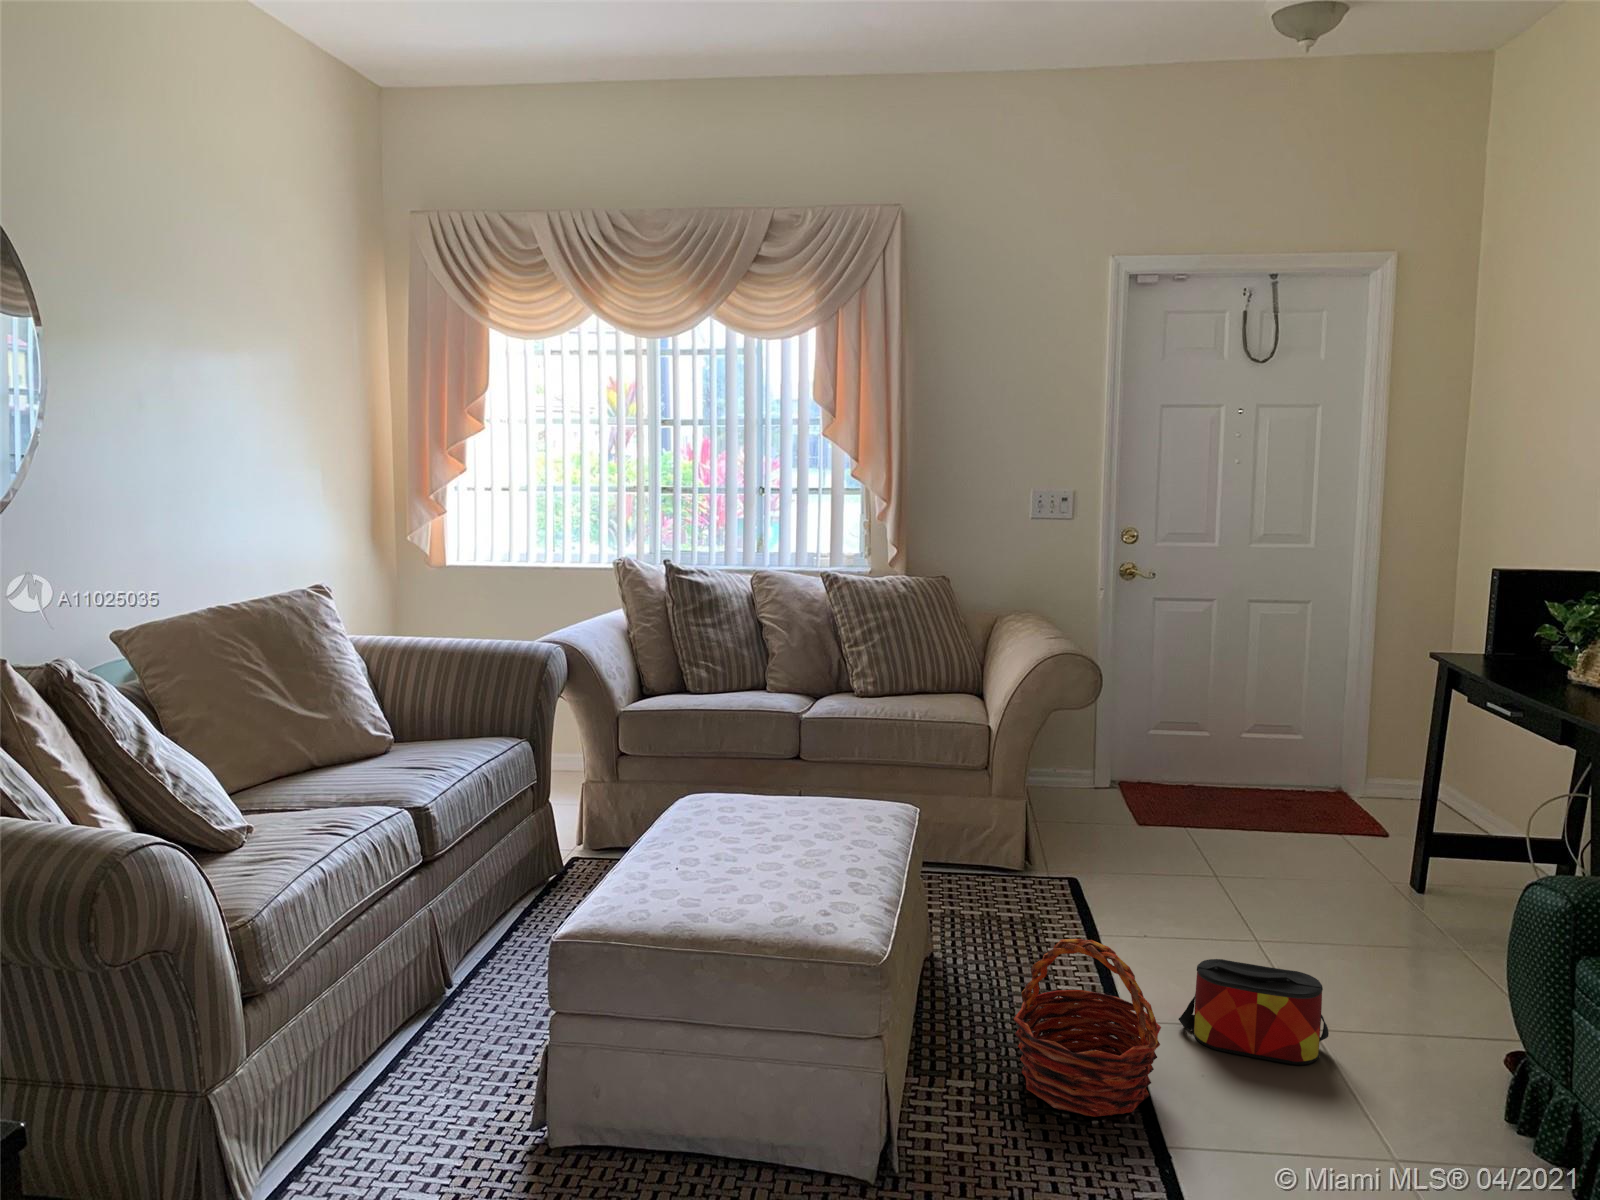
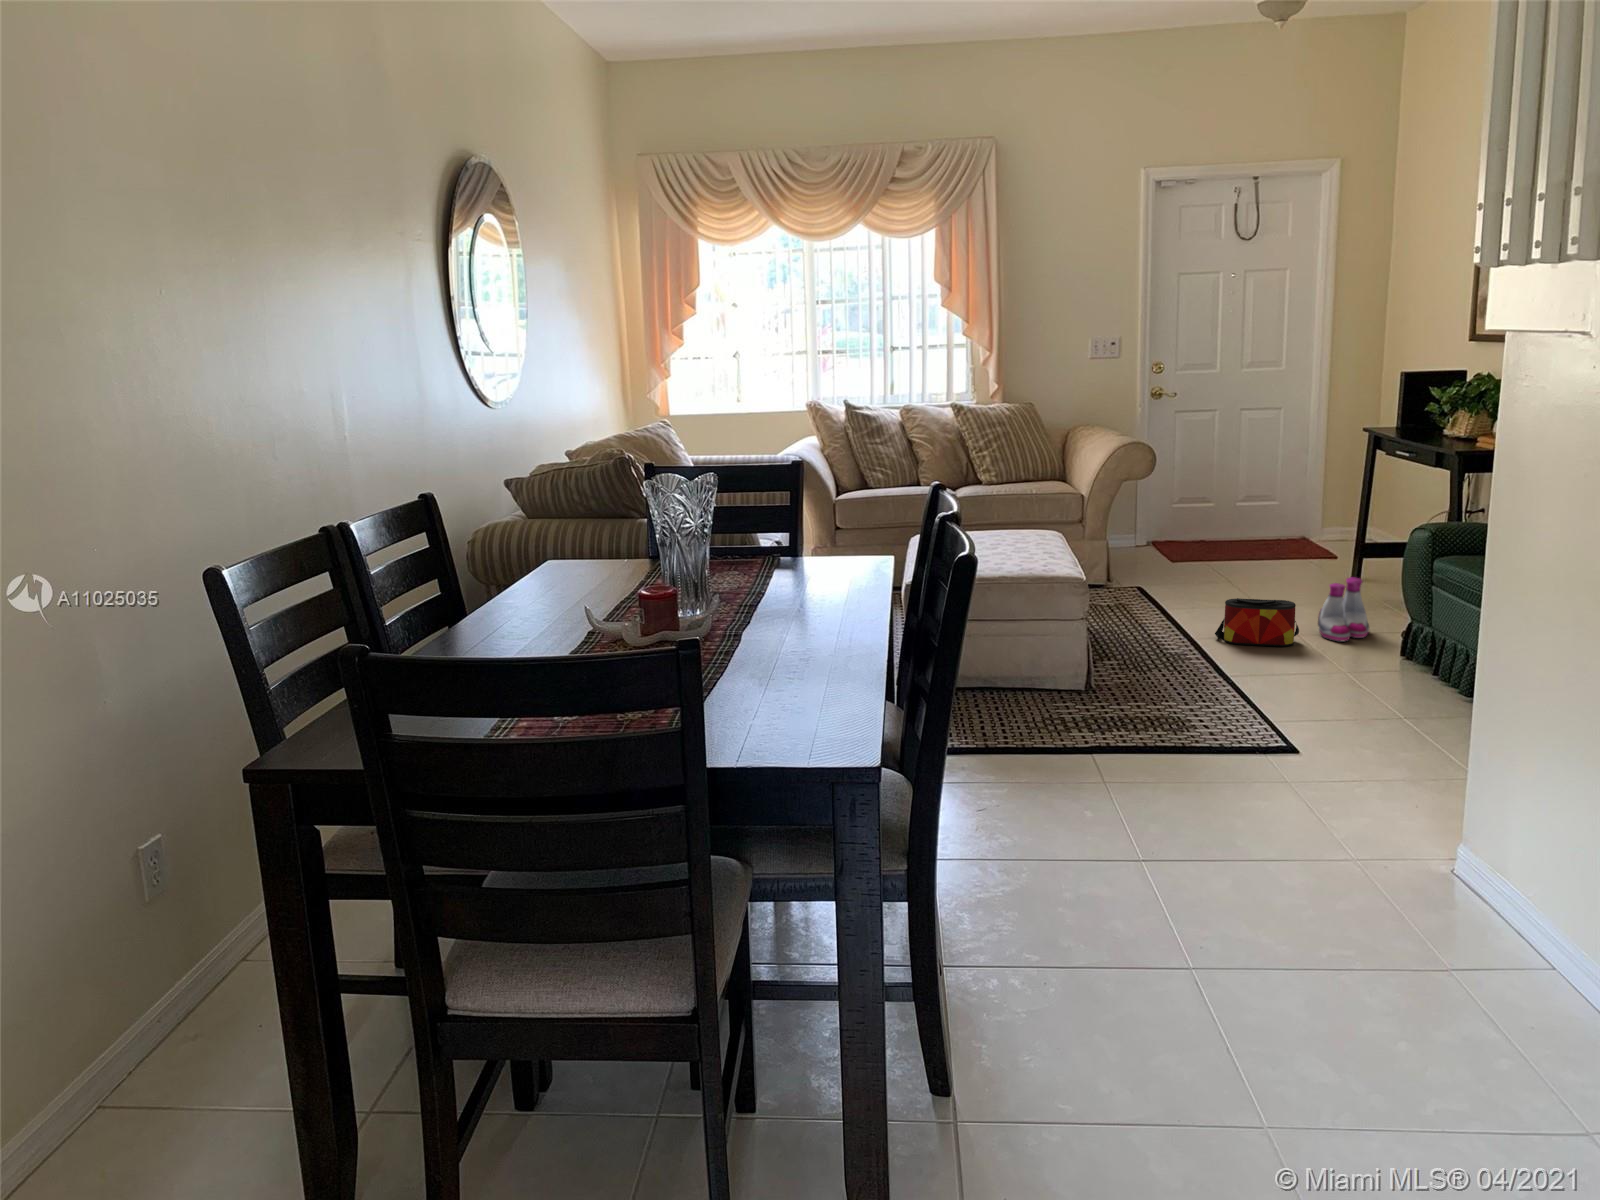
boots: none [1362,932,1455,1060] -> present [1318,577,1369,641]
basket: present [1014,939,1161,1117] -> none [1129,579,1210,667]

